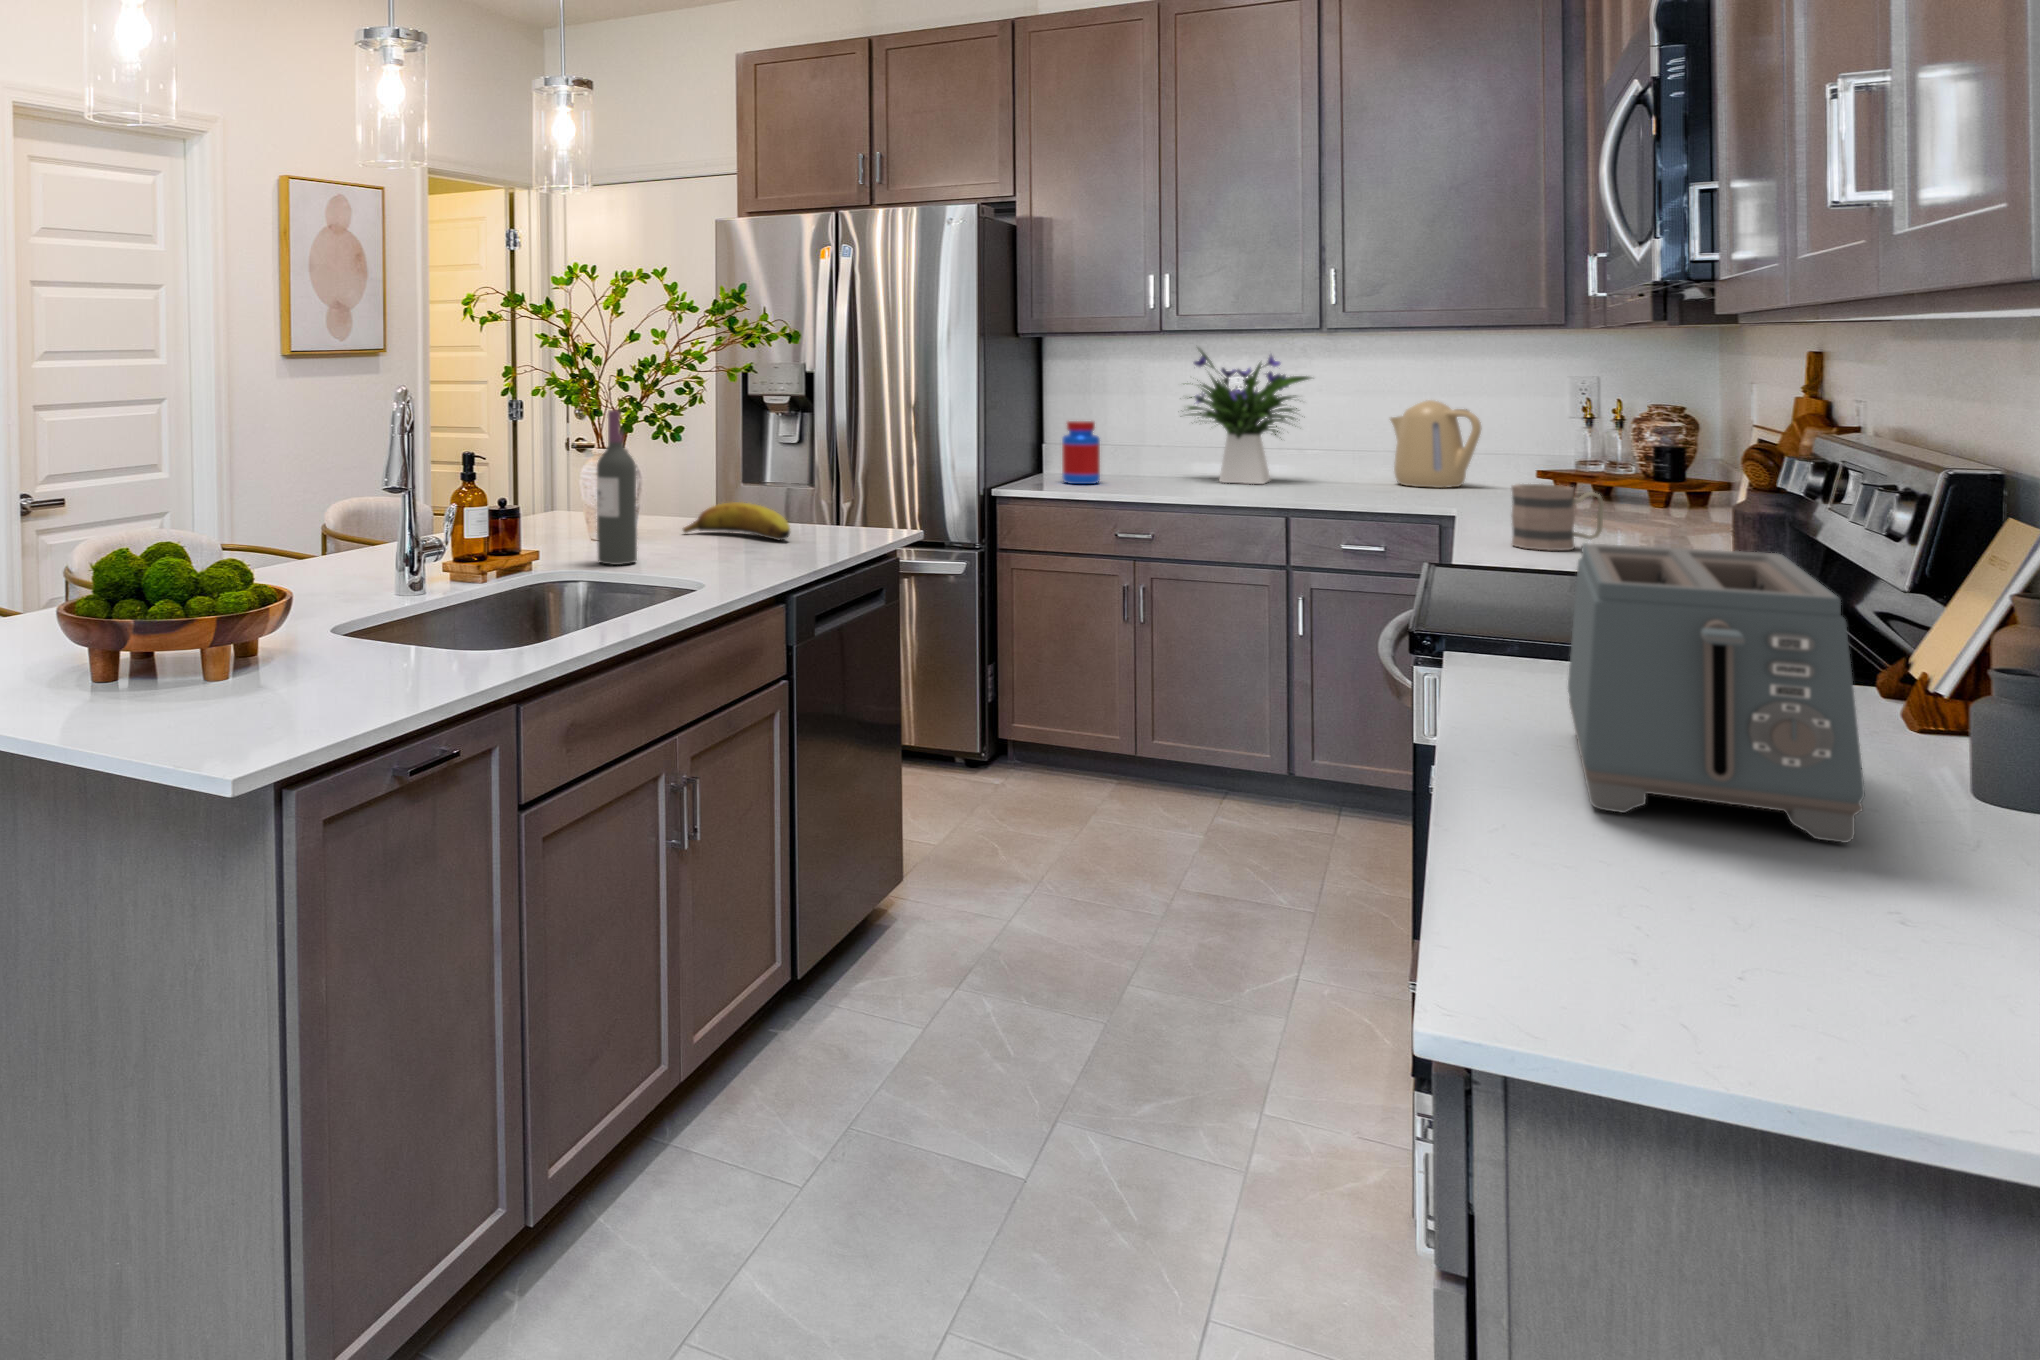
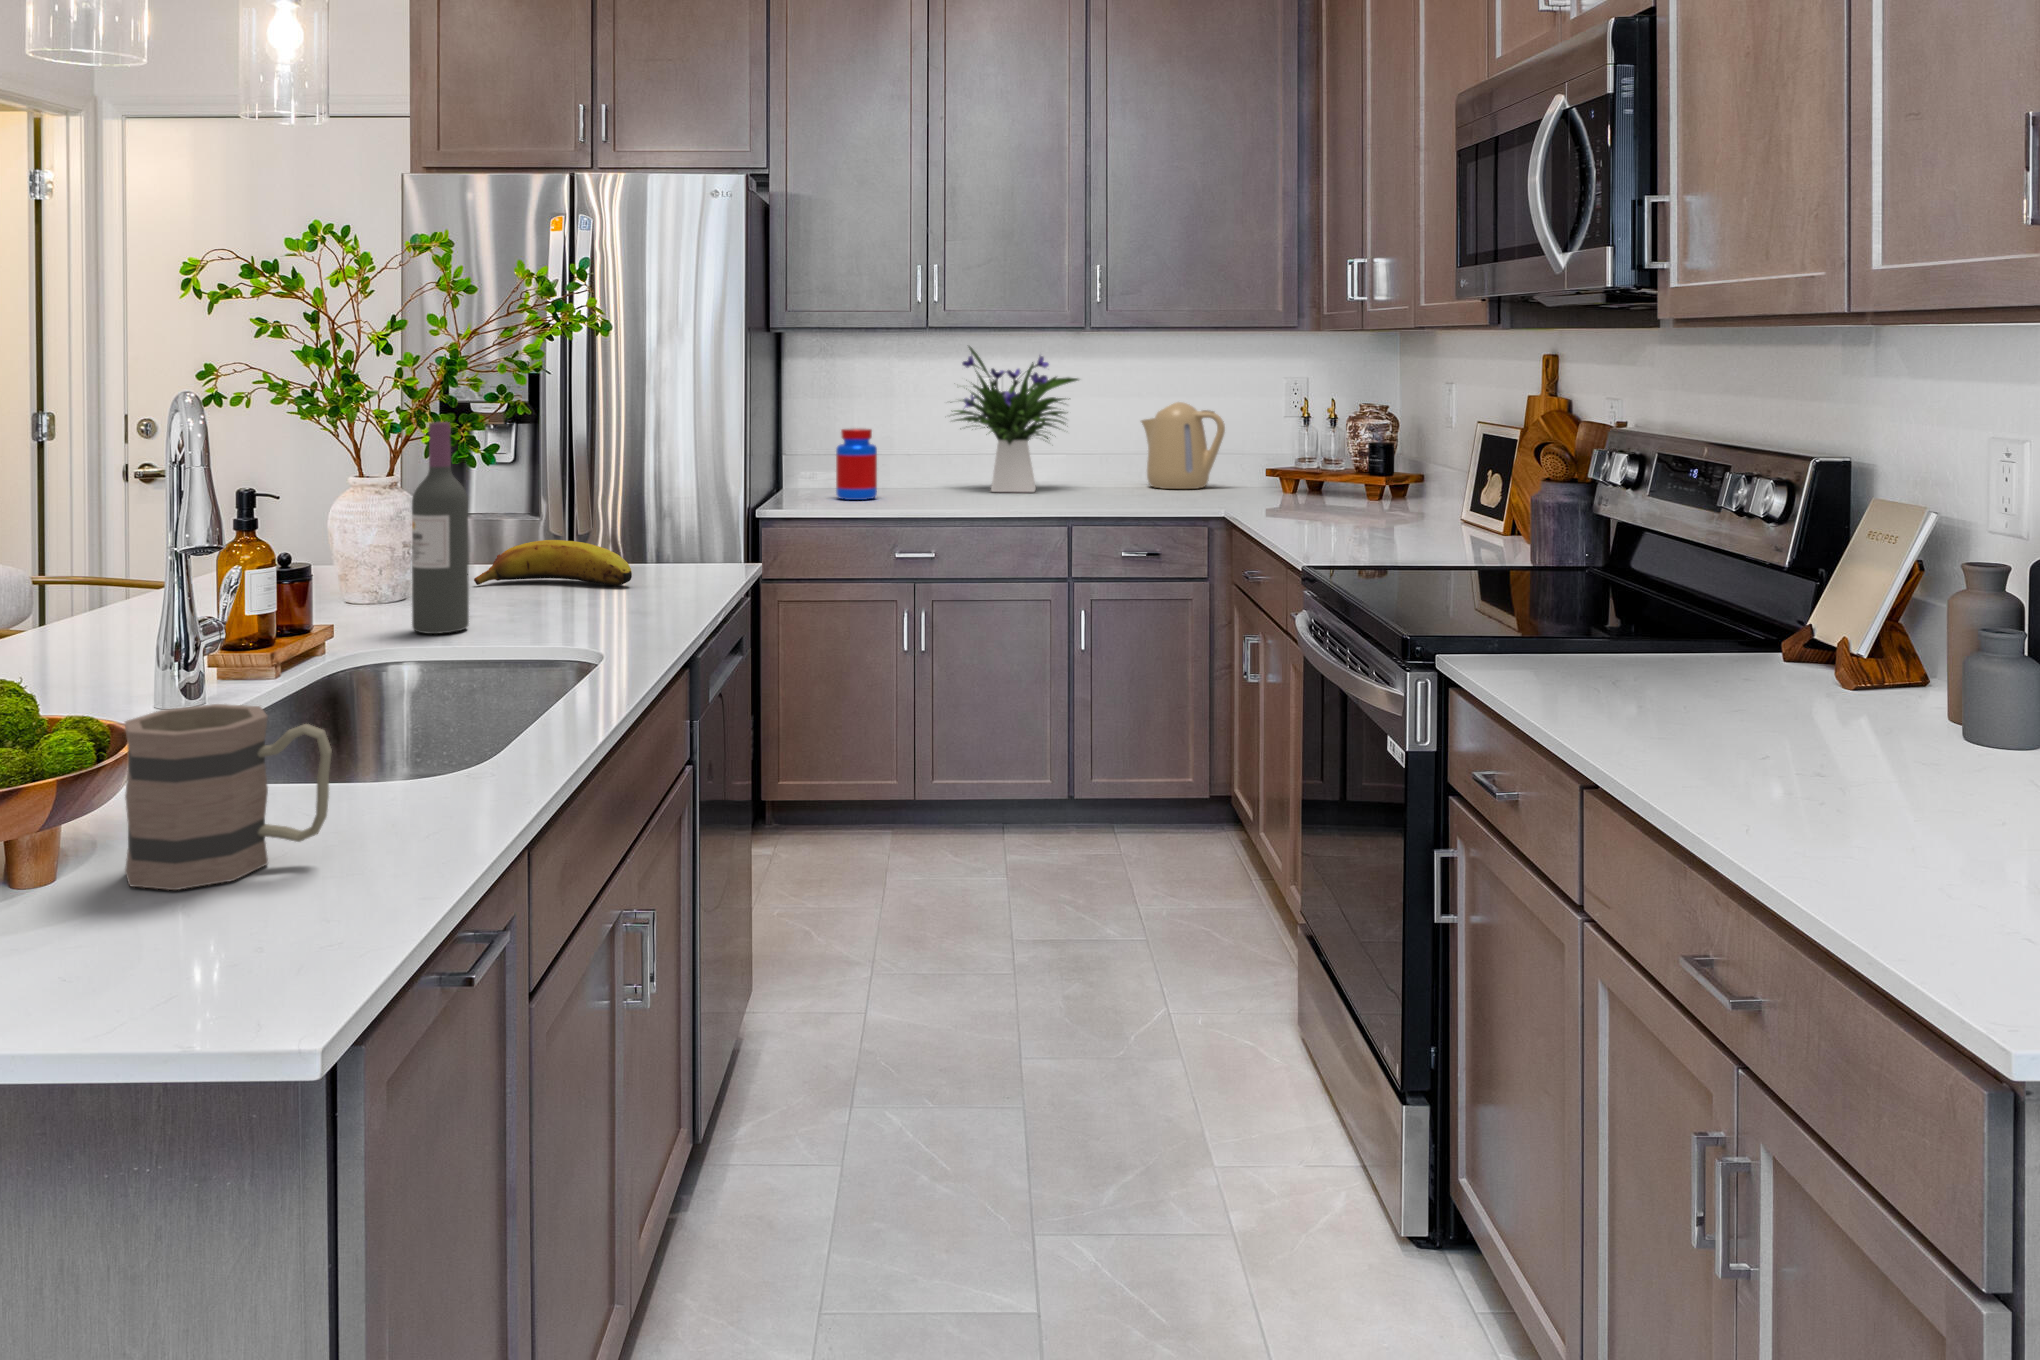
mug: present [1512,484,1604,551] -> present [125,704,332,890]
toaster: present [1568,543,1865,843] -> none [1634,534,1961,783]

